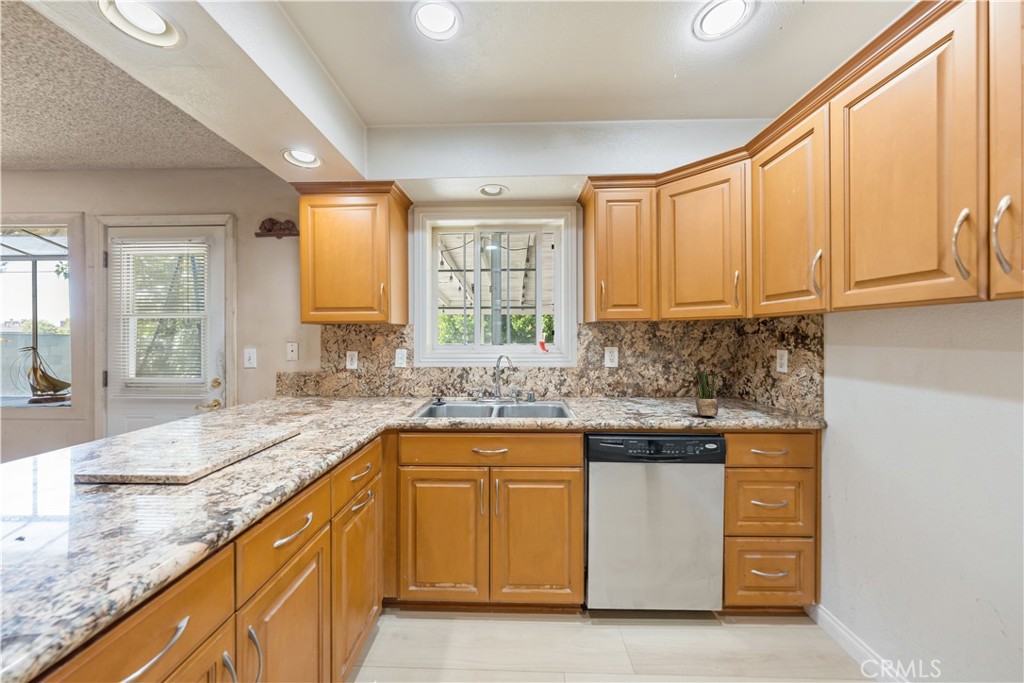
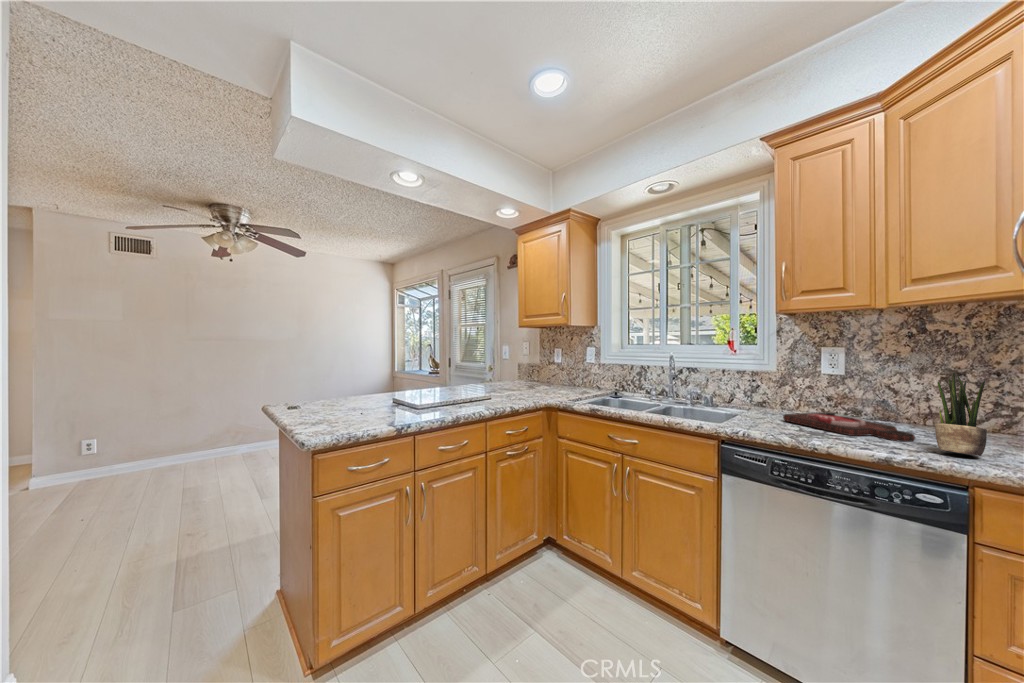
cutting board: none [599,396,677,413] -> present [783,413,915,442]

